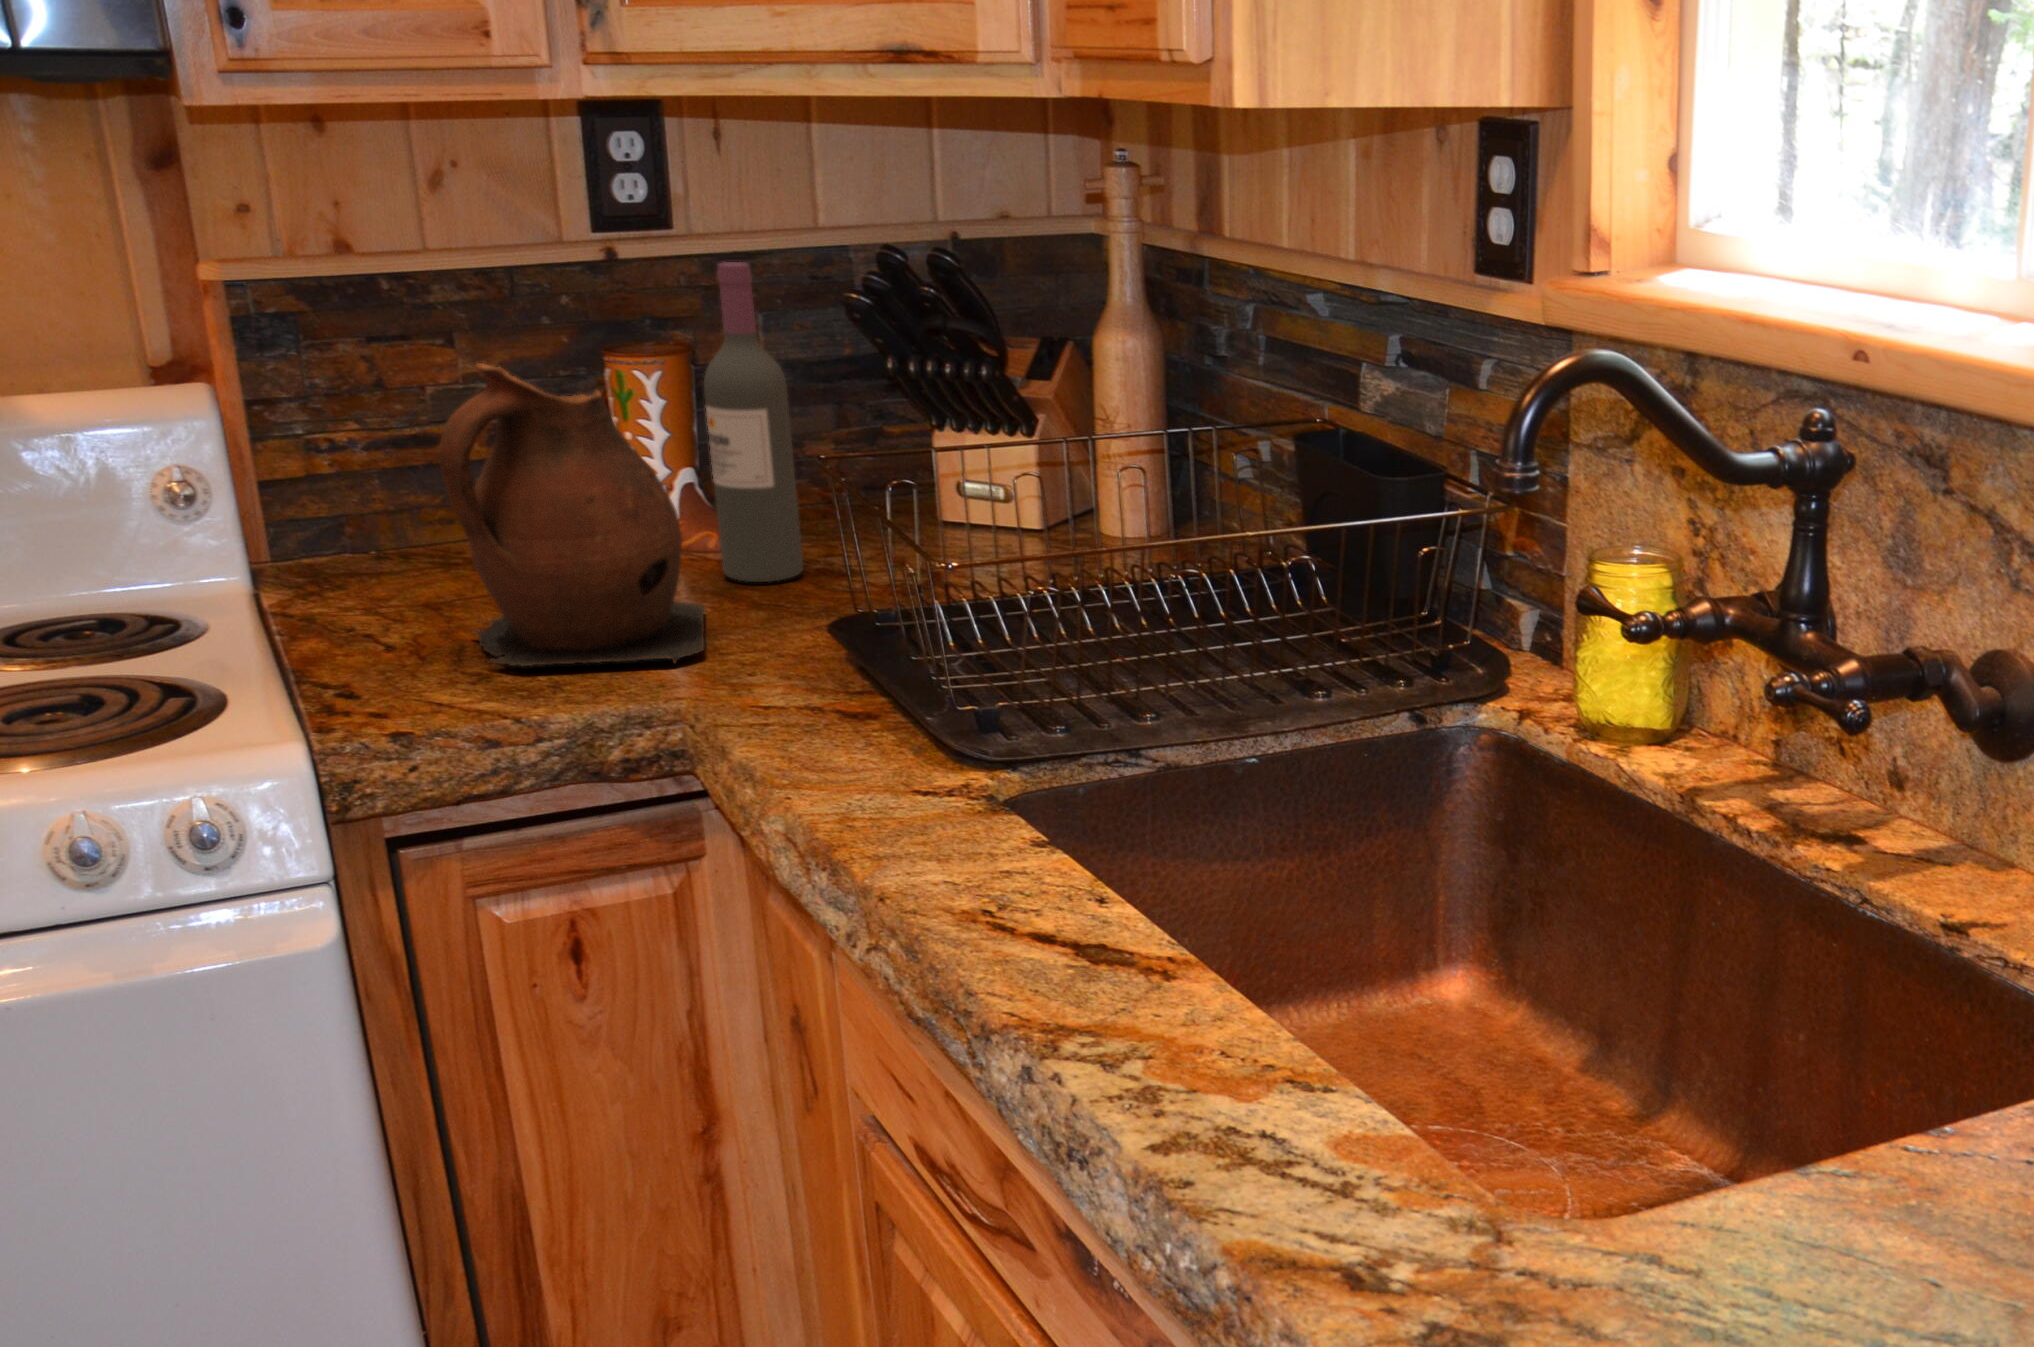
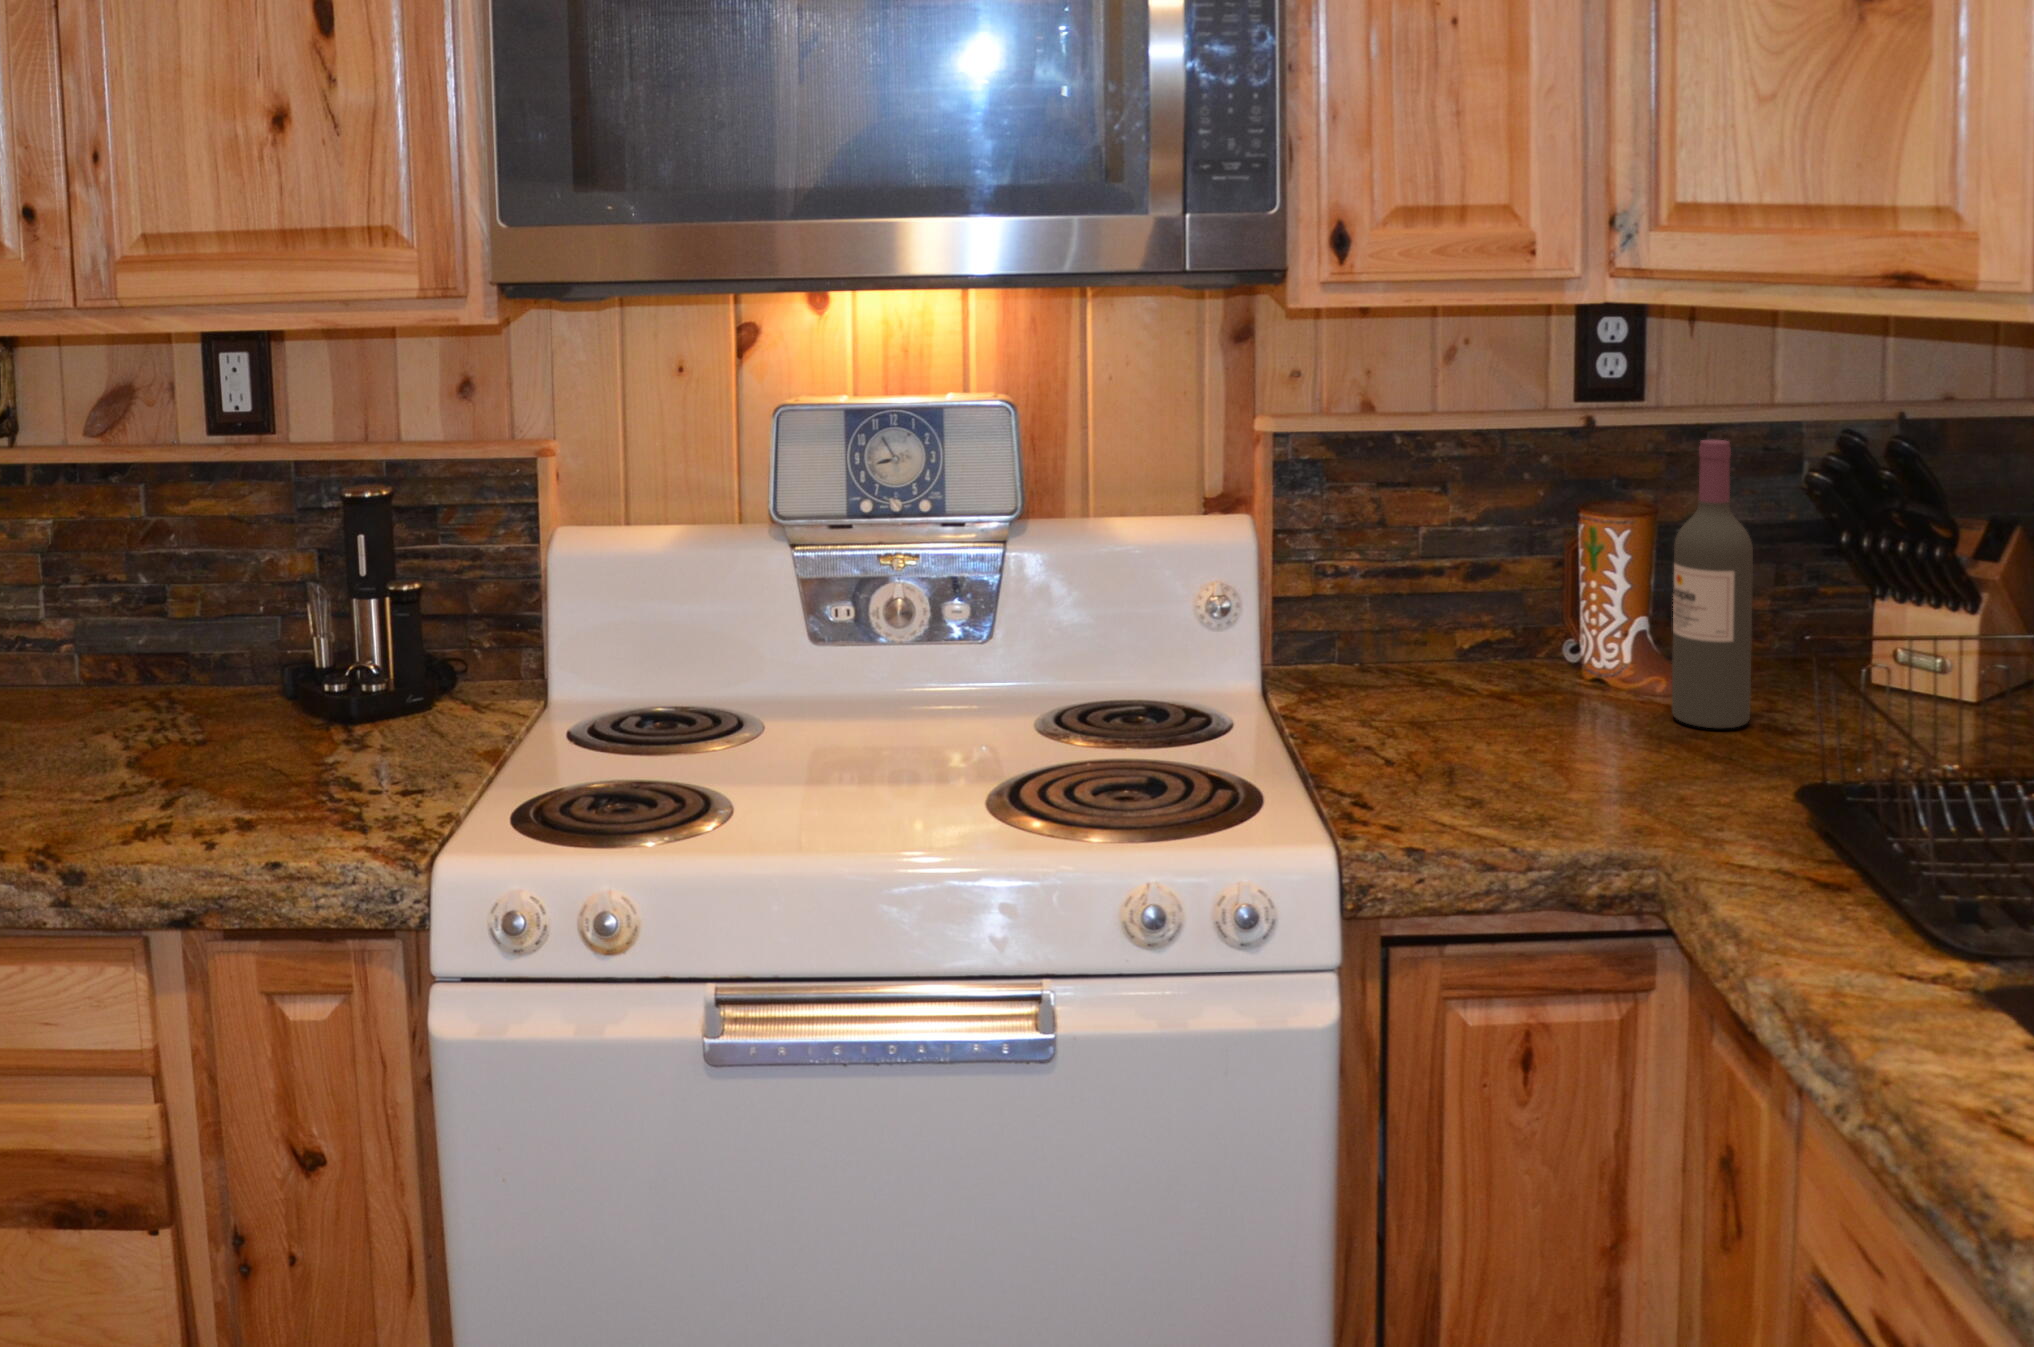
ceramic pitcher: present [439,363,704,666] -> none [1456,524,1677,809]

